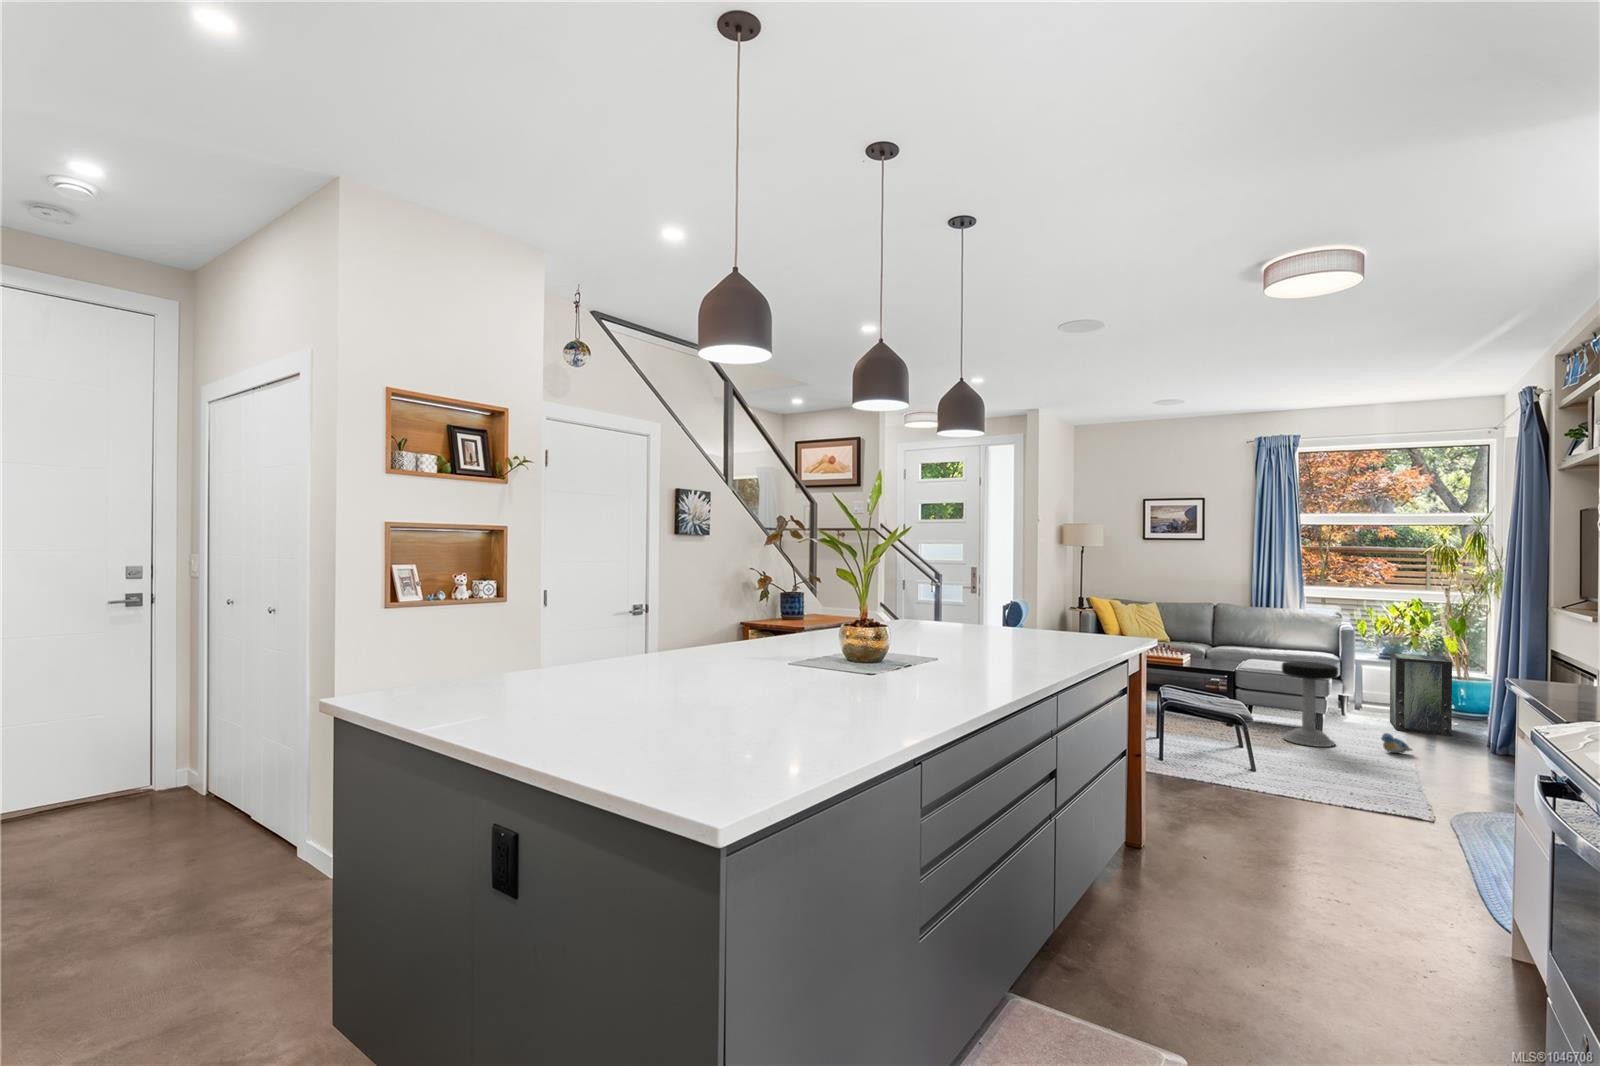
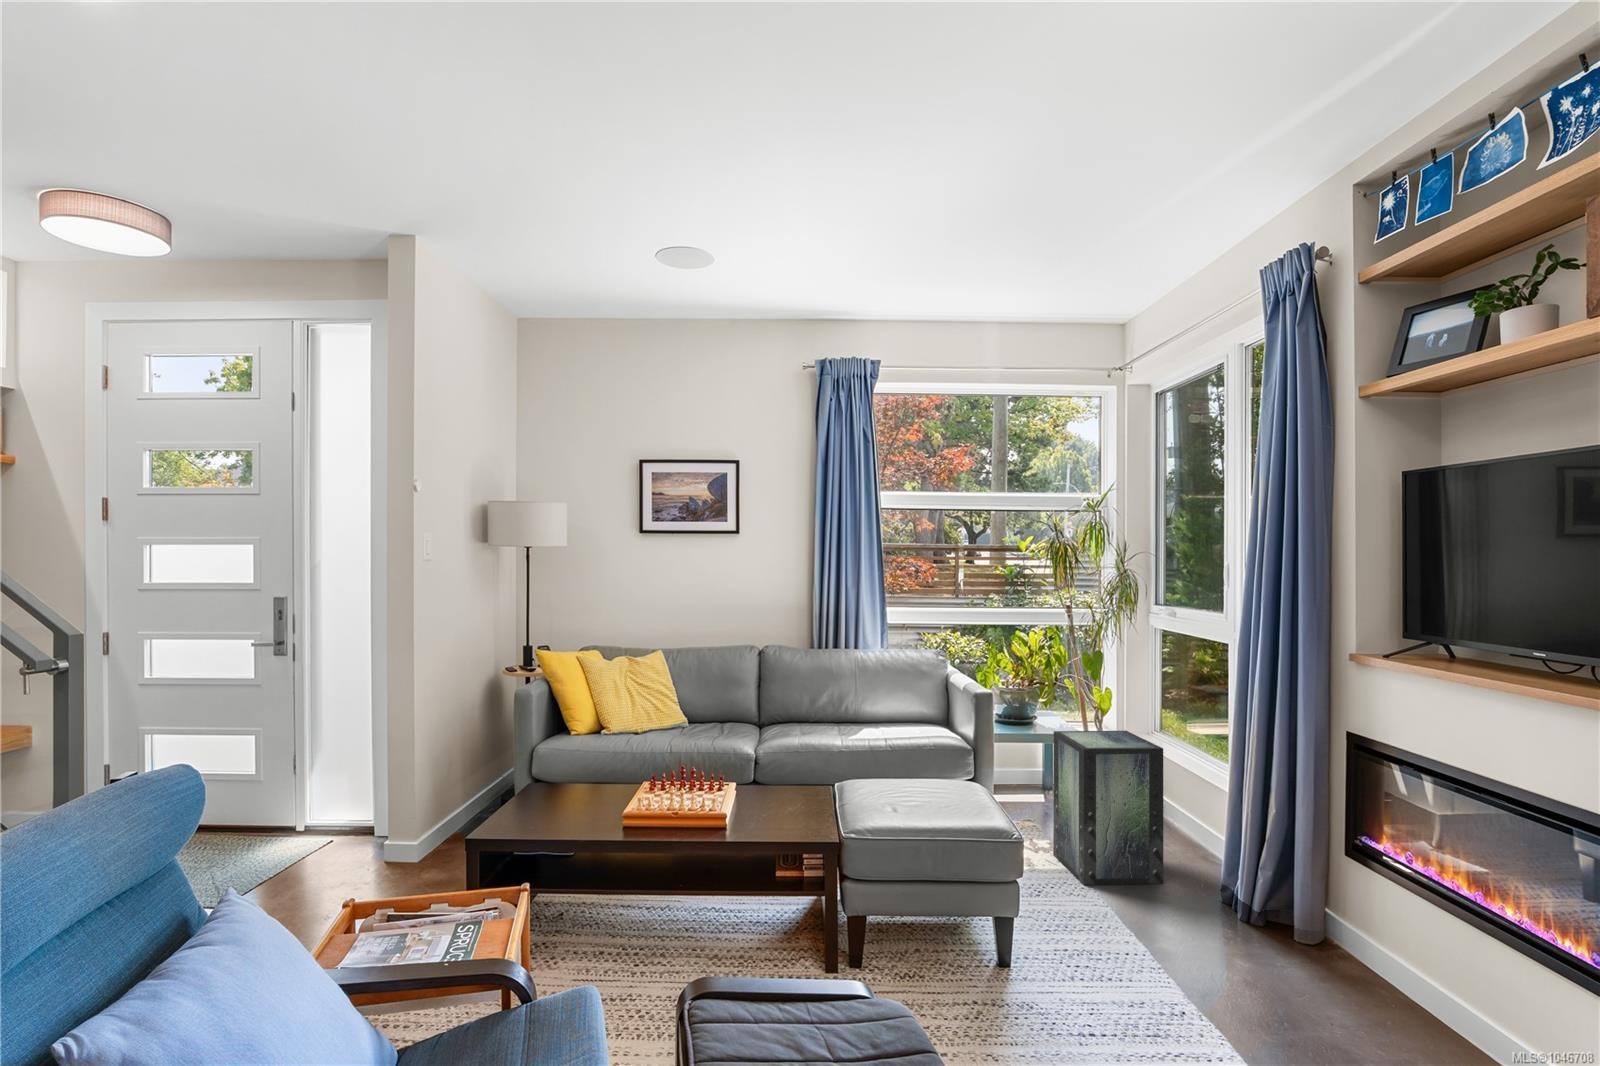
stool: present [1282,661,1338,747] -> none [946,800,1060,1026]
plush toy: present [1381,733,1412,754] -> none [1144,959,1202,1004]

